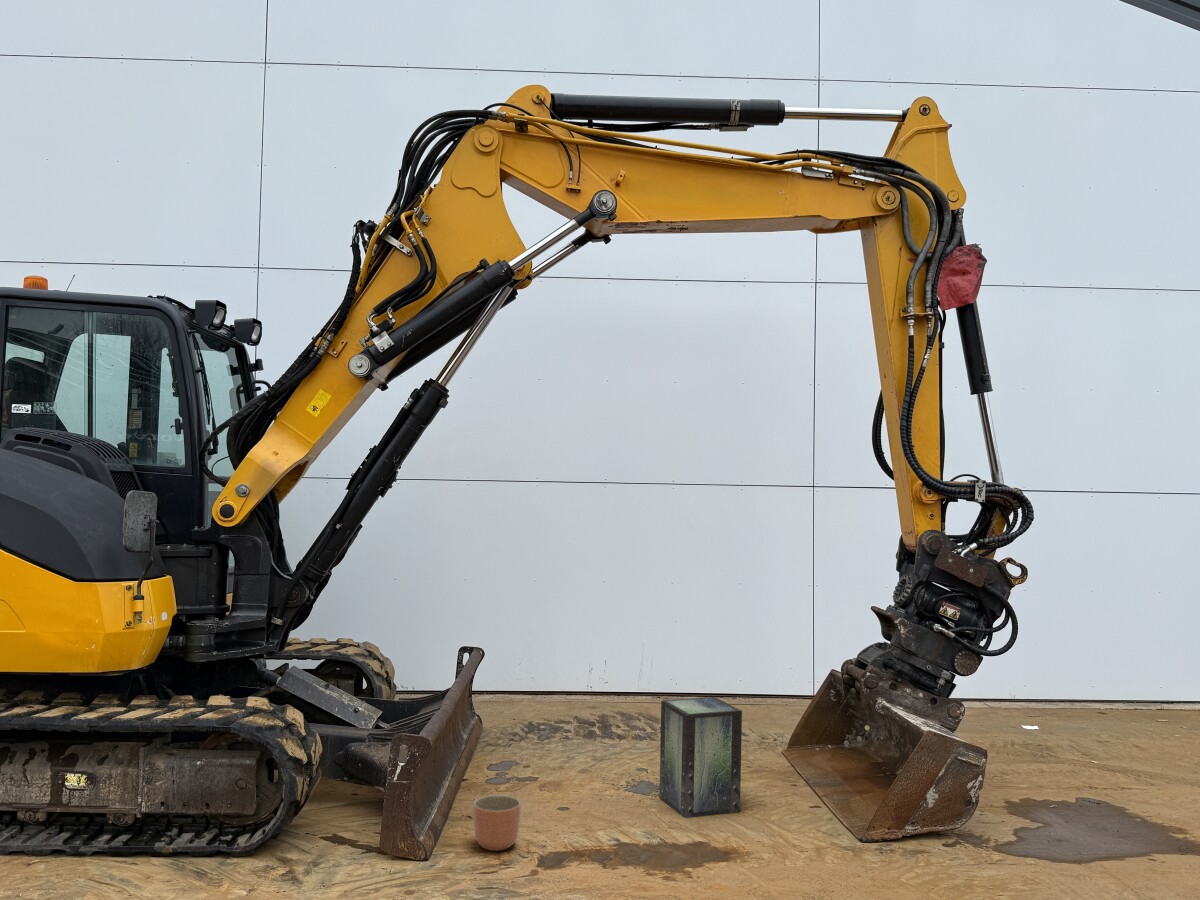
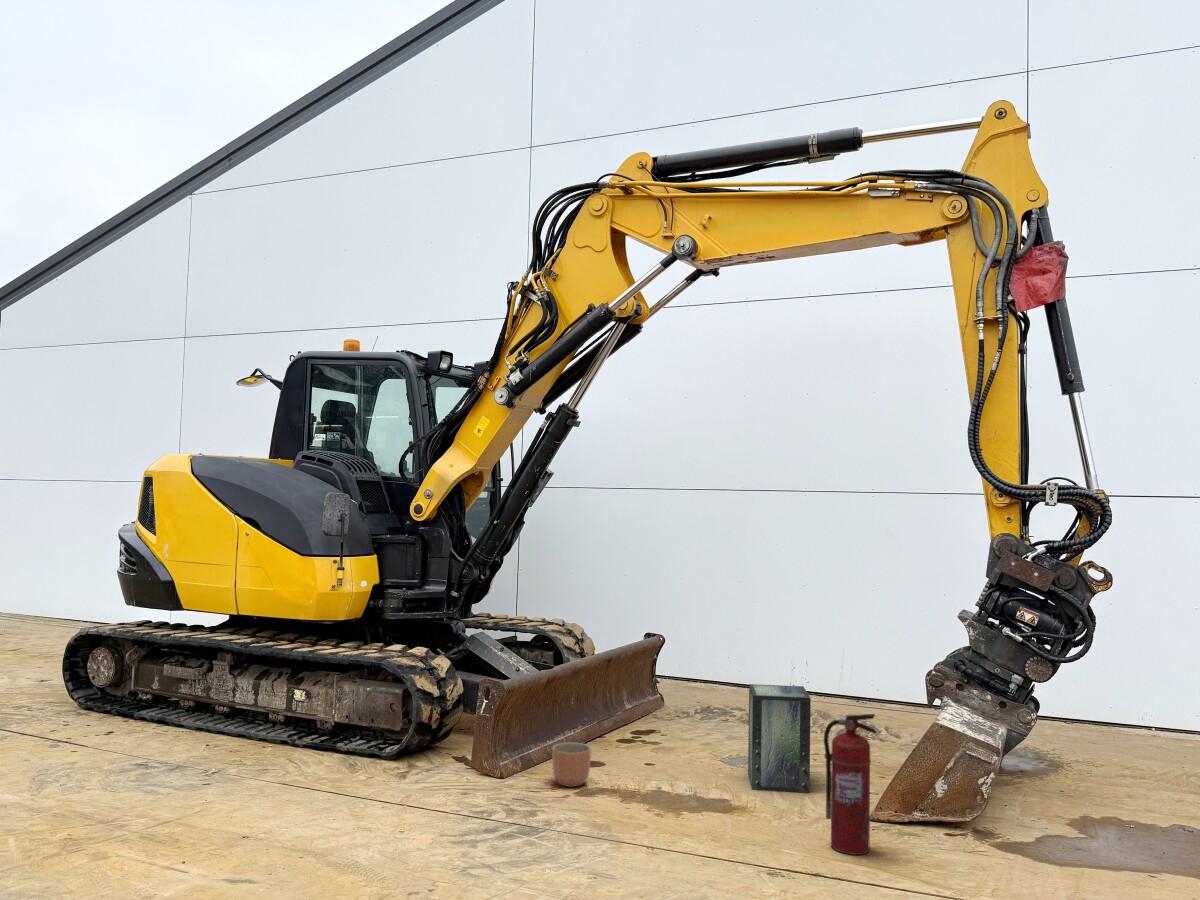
fire extinguisher: none [818,728,872,878] -> present [824,714,877,855]

